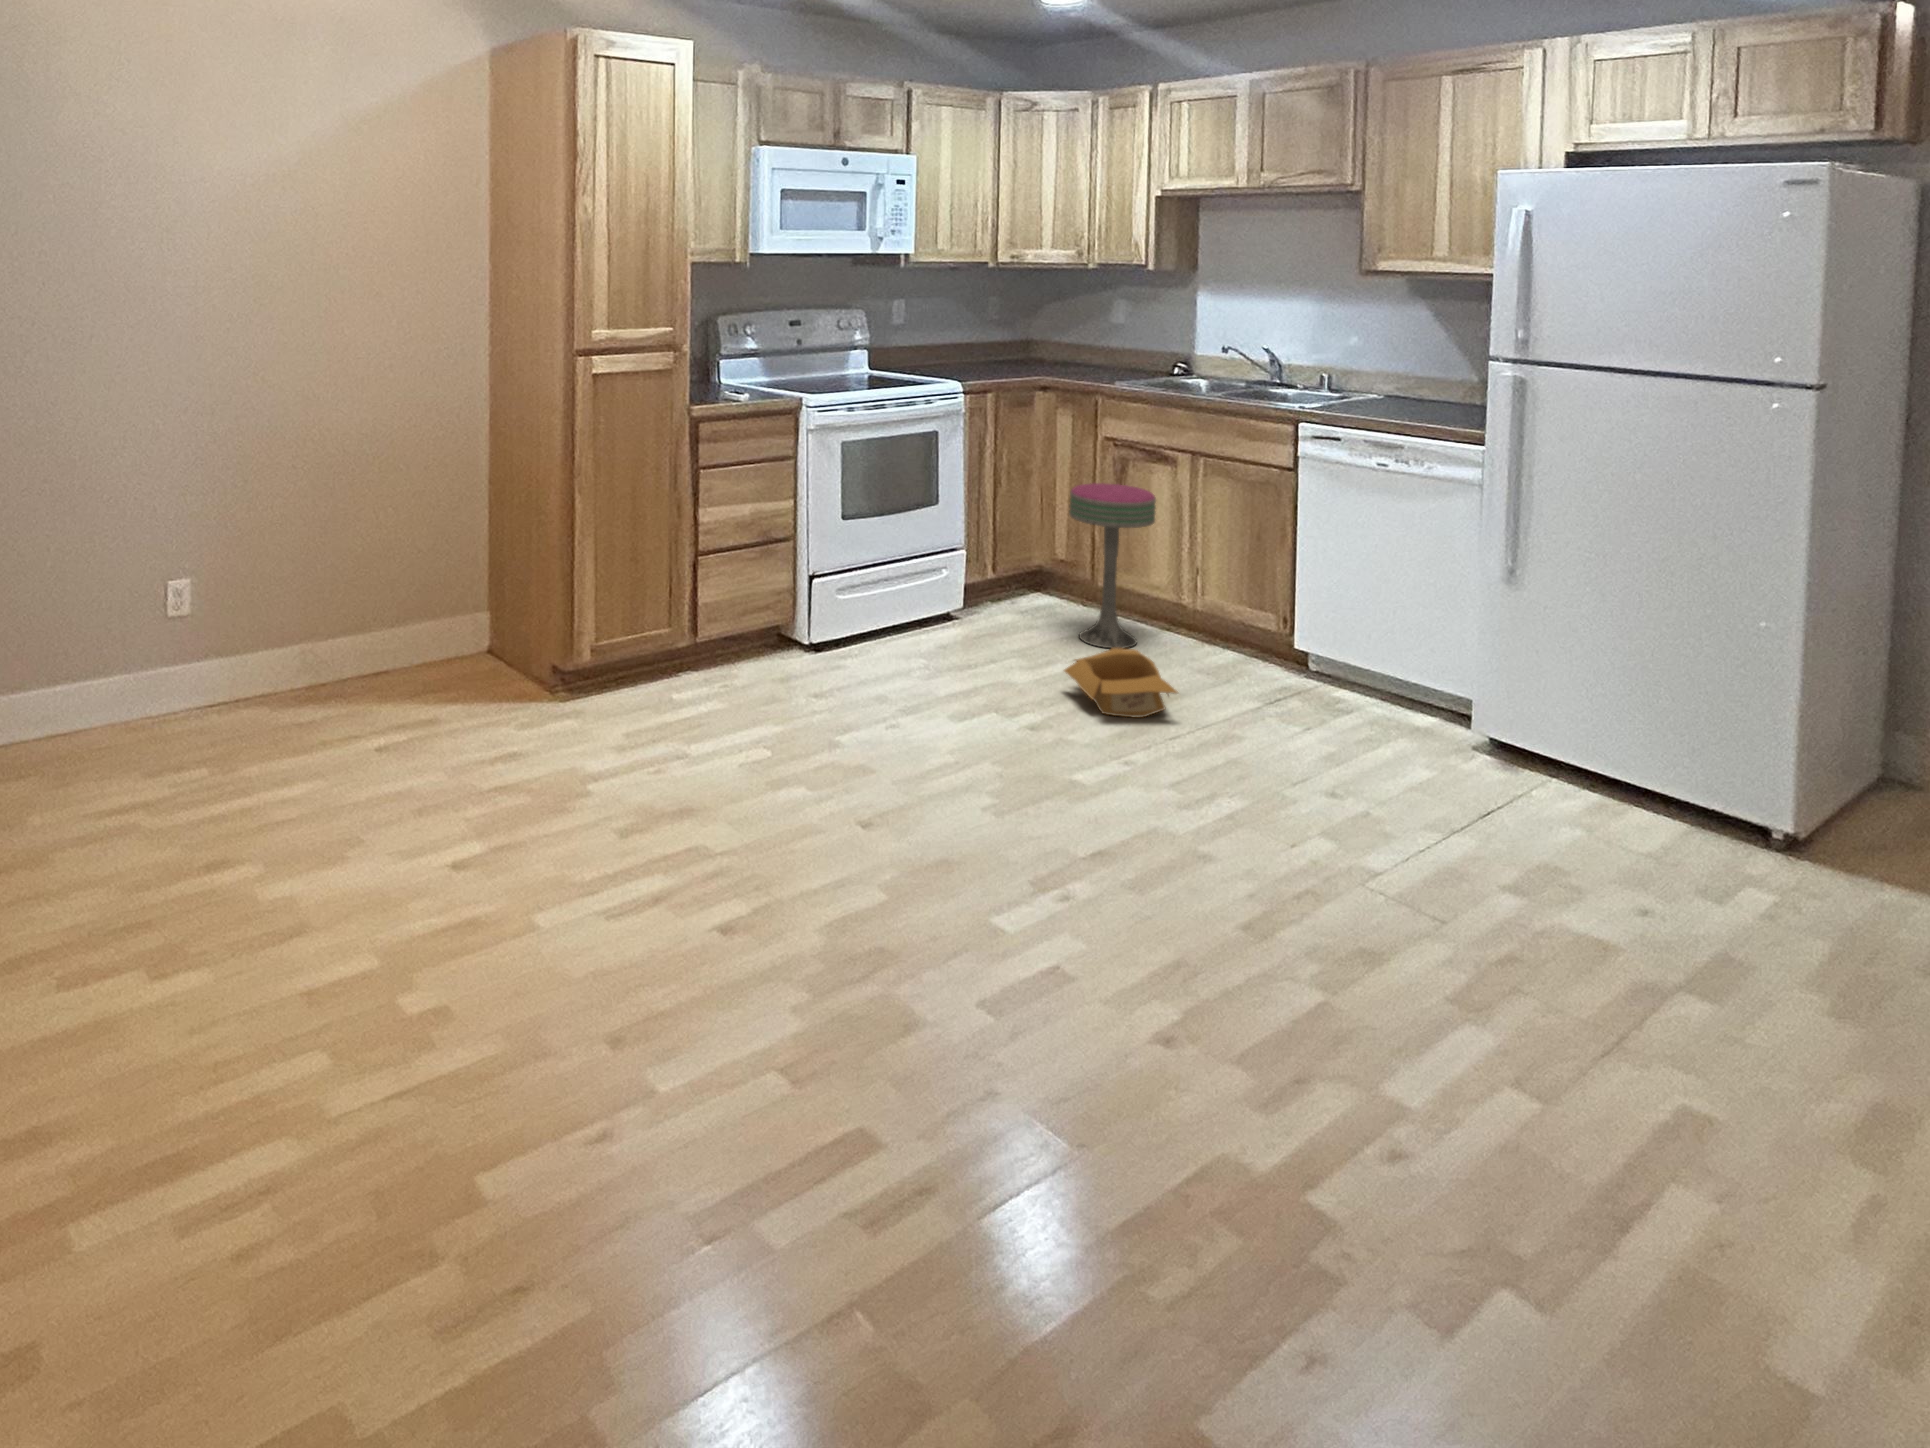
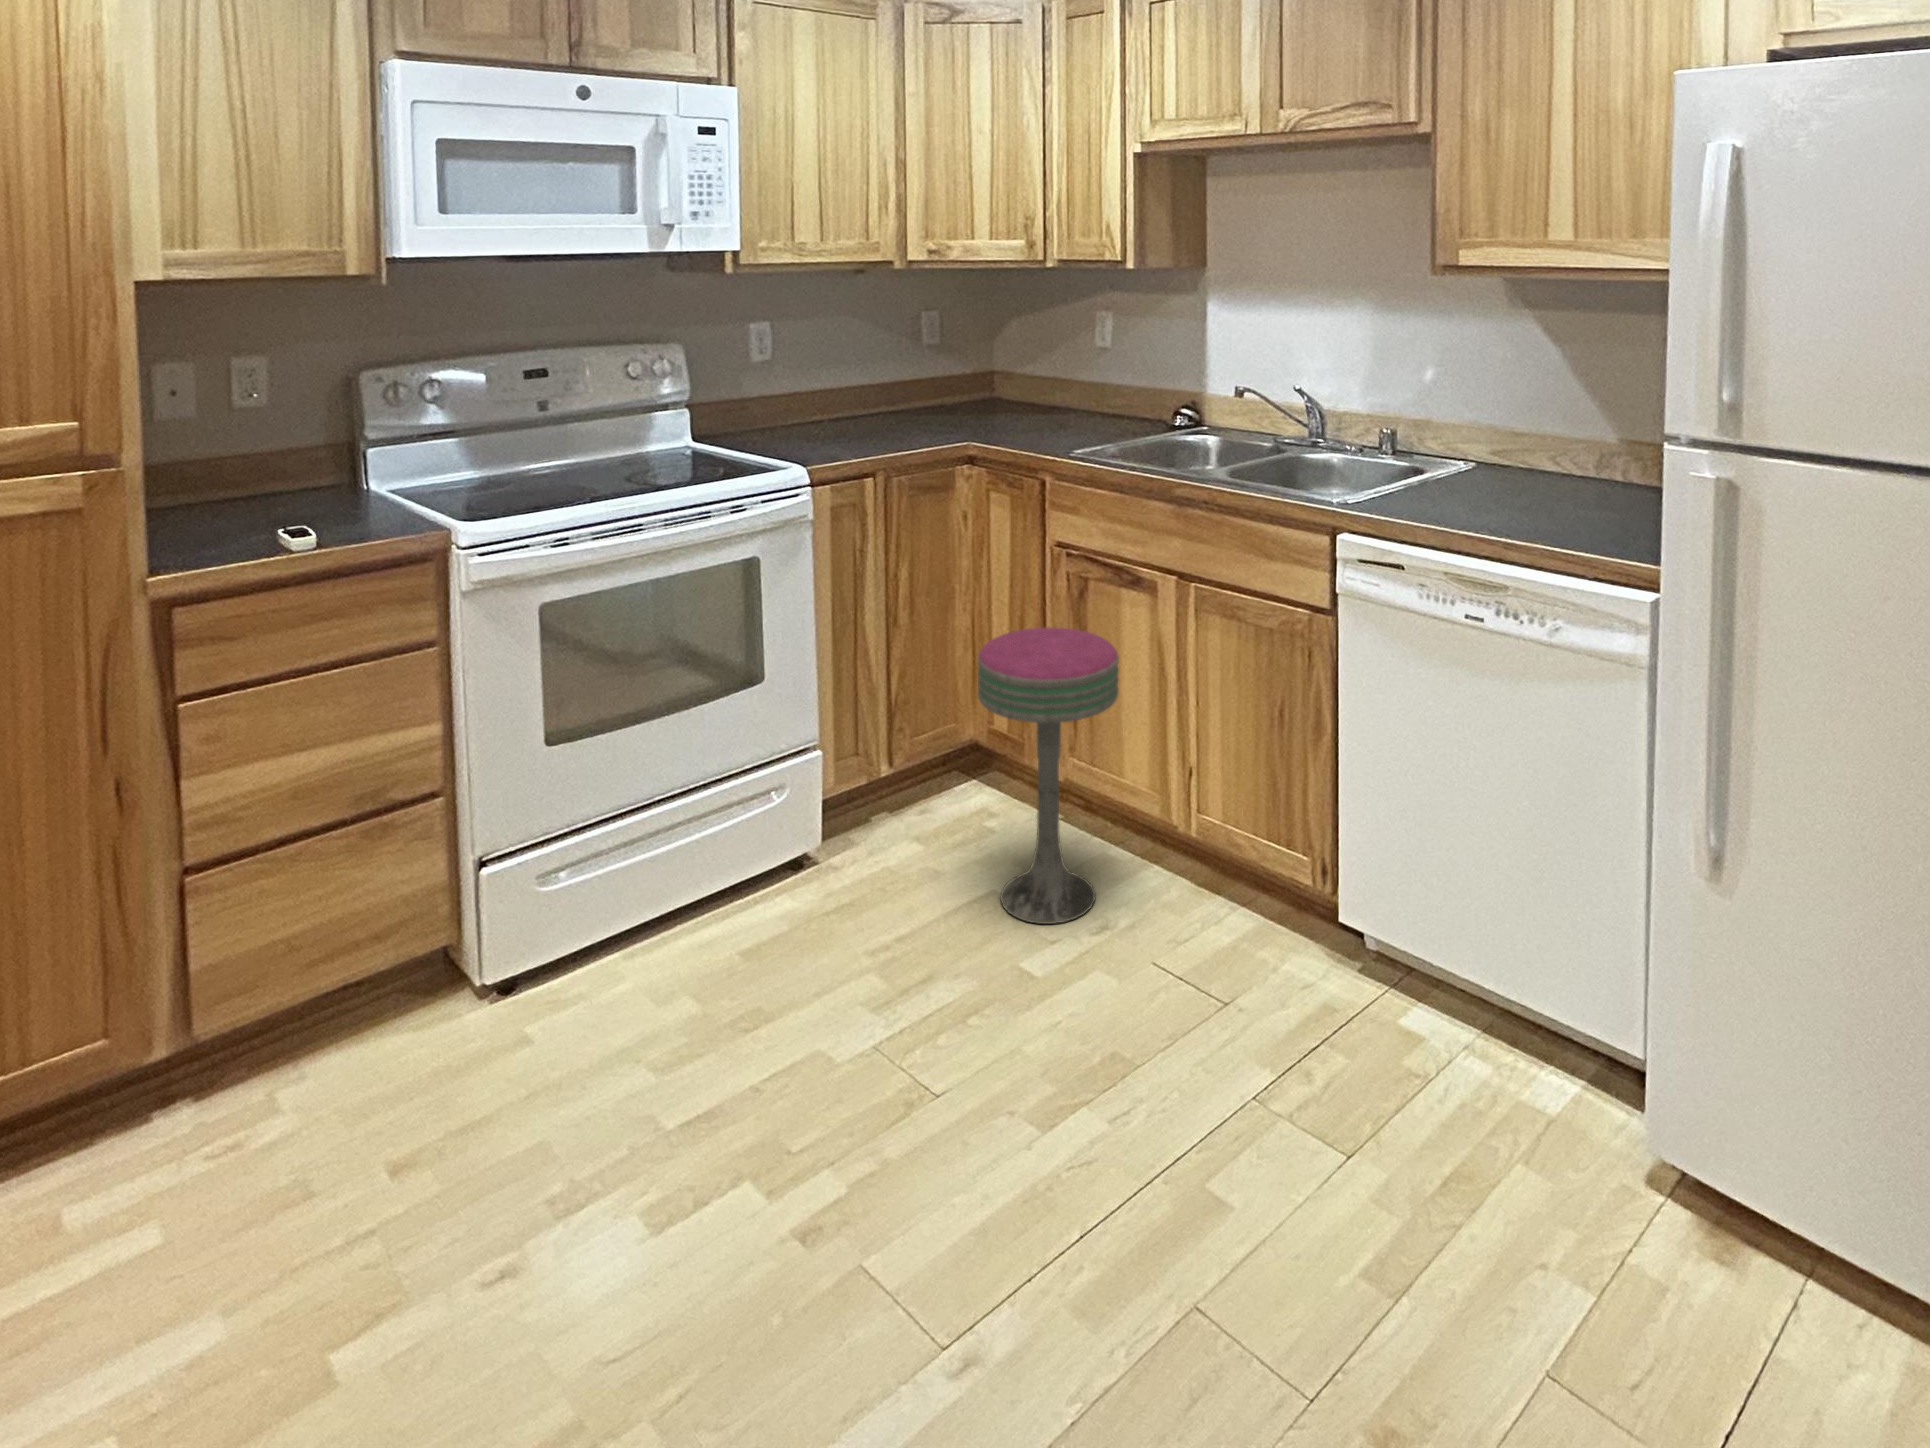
cardboard box: present [1064,648,1178,718] -> none [918,976,1116,1163]

